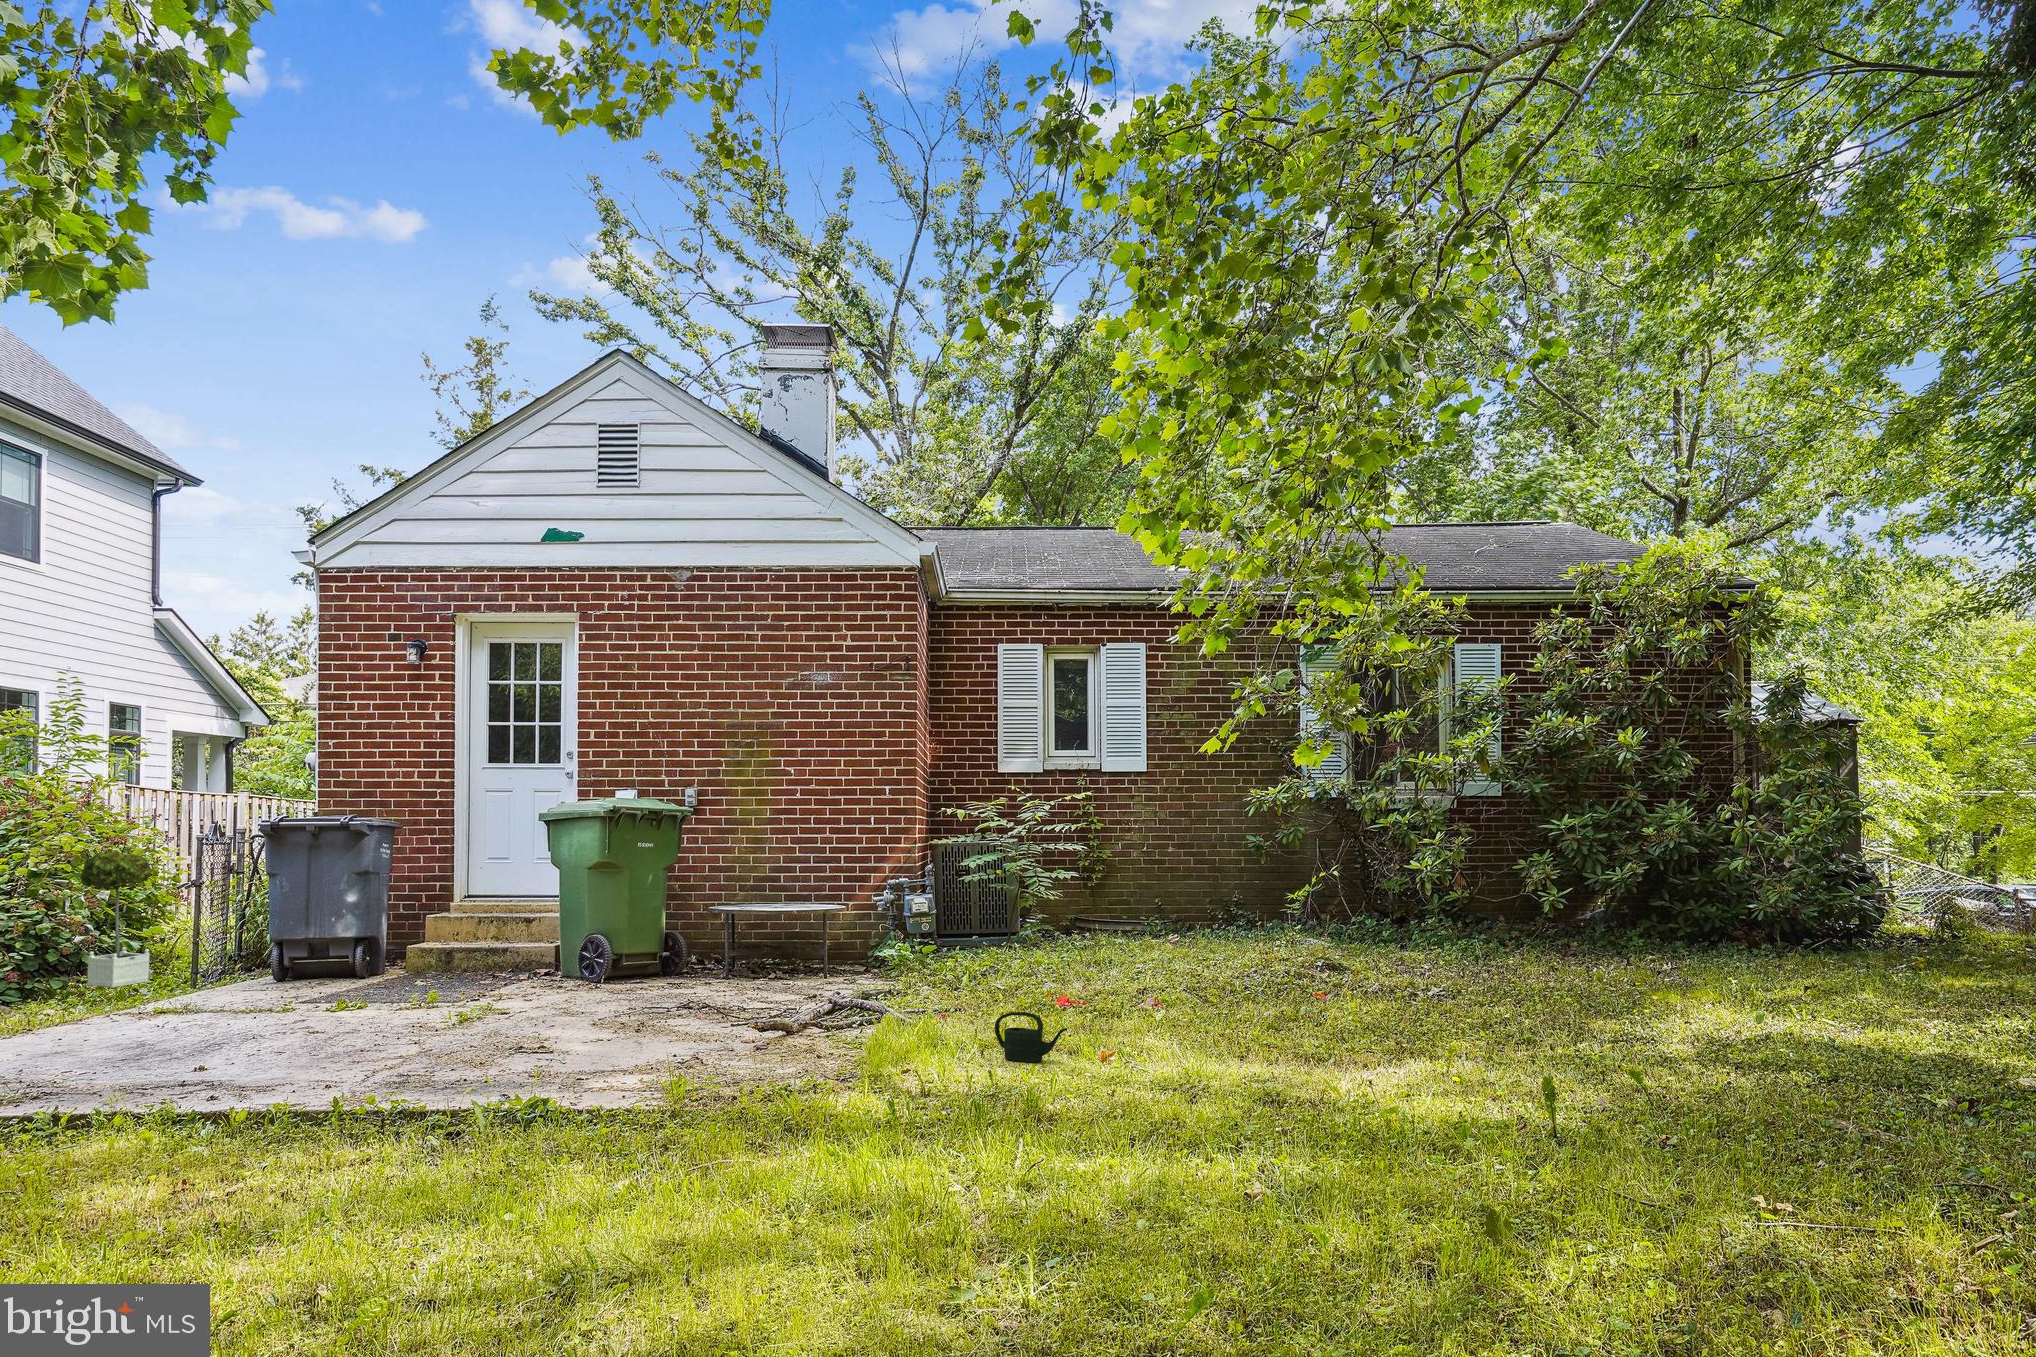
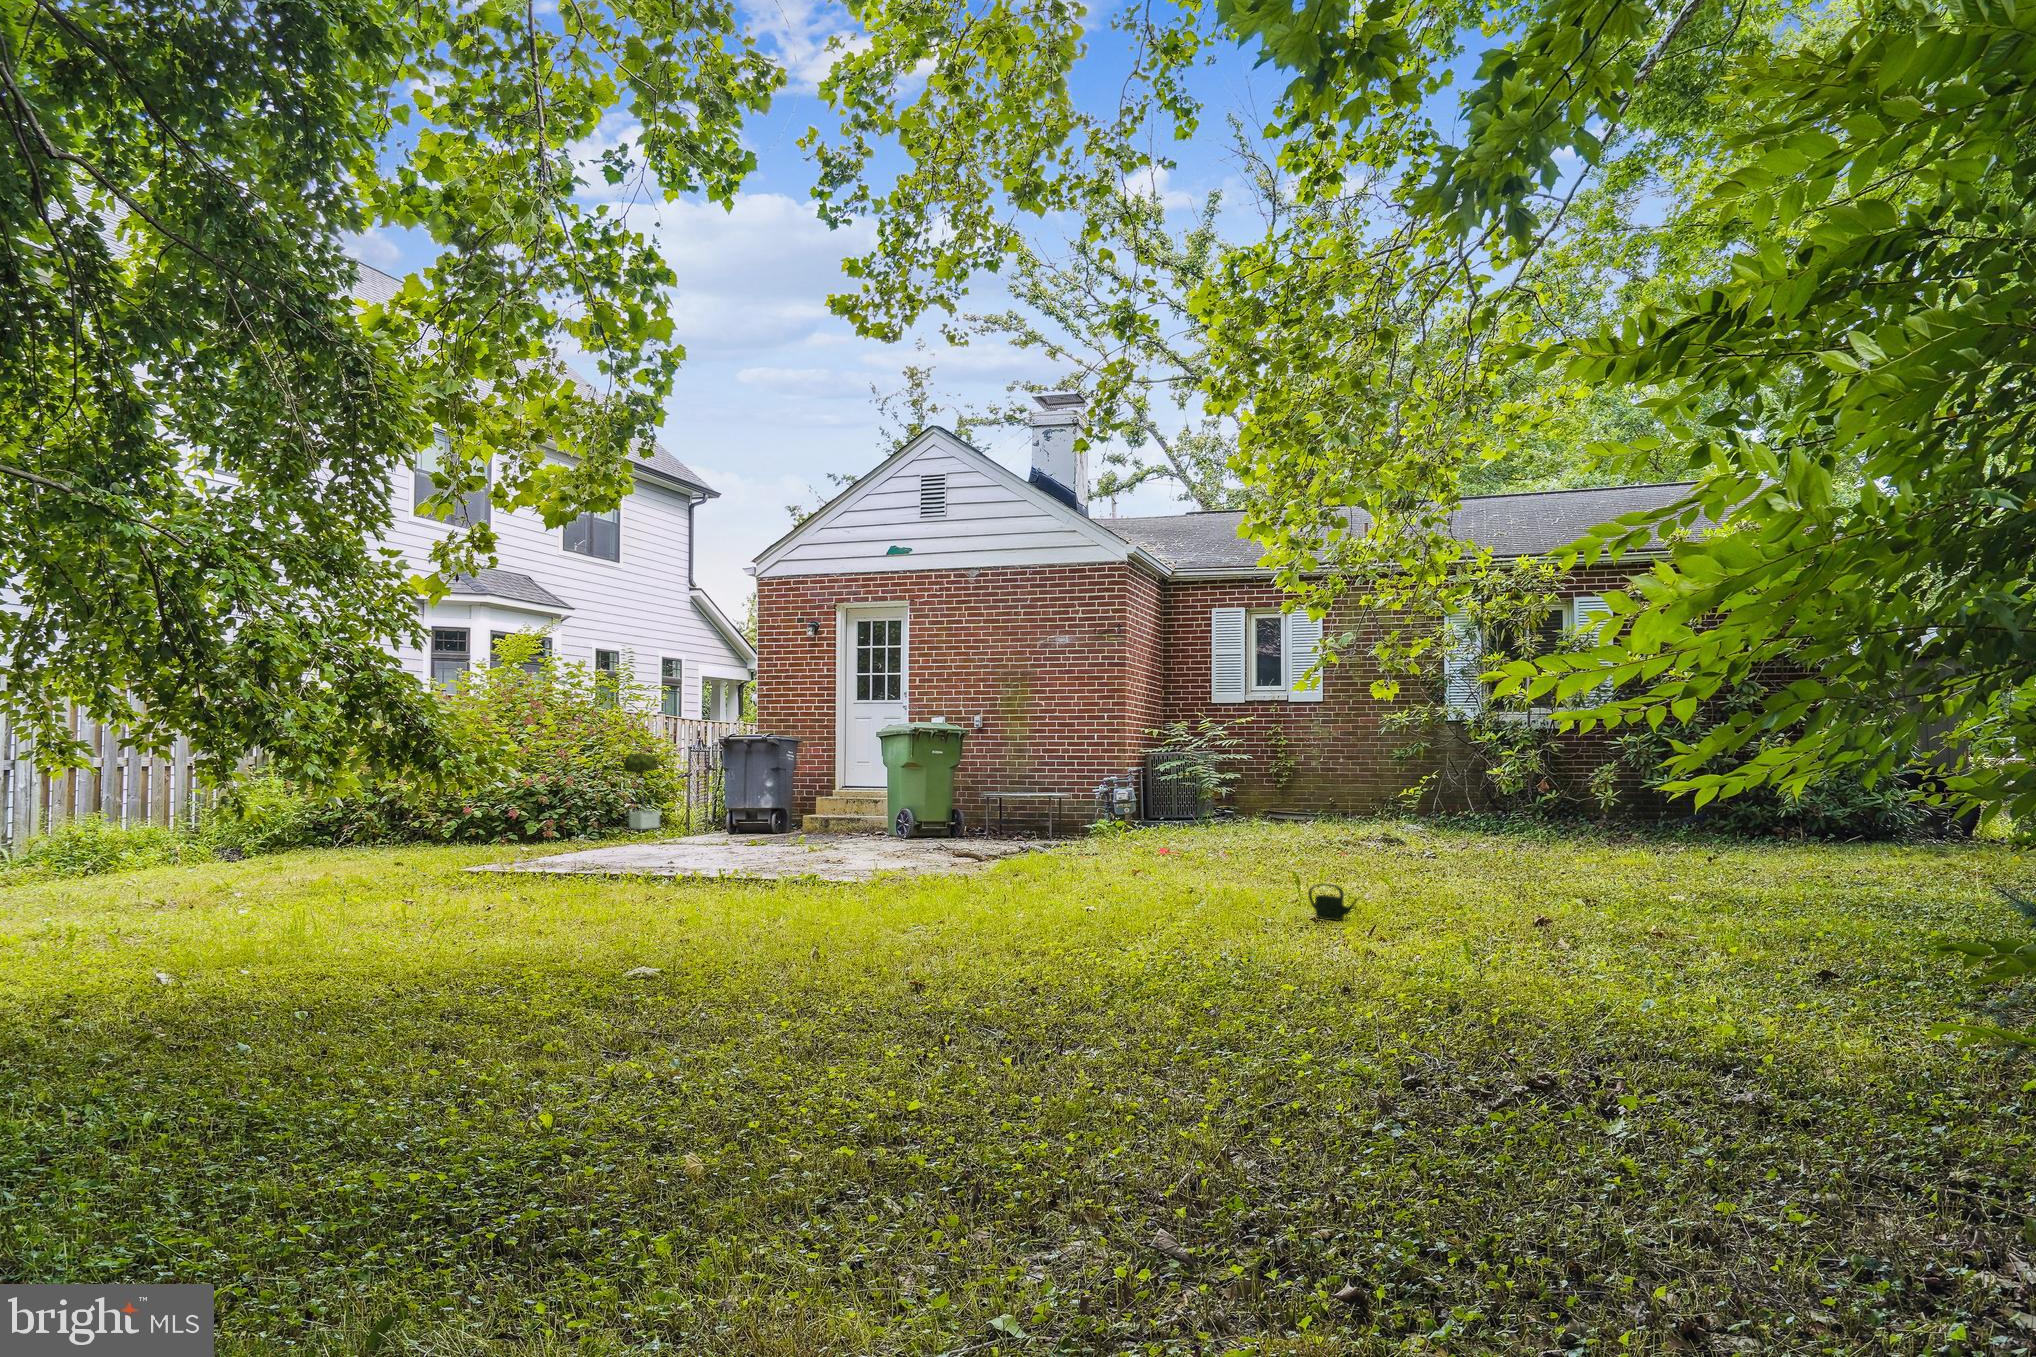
watering can: present [995,1012,1067,1063] -> present [1308,884,1360,921]

